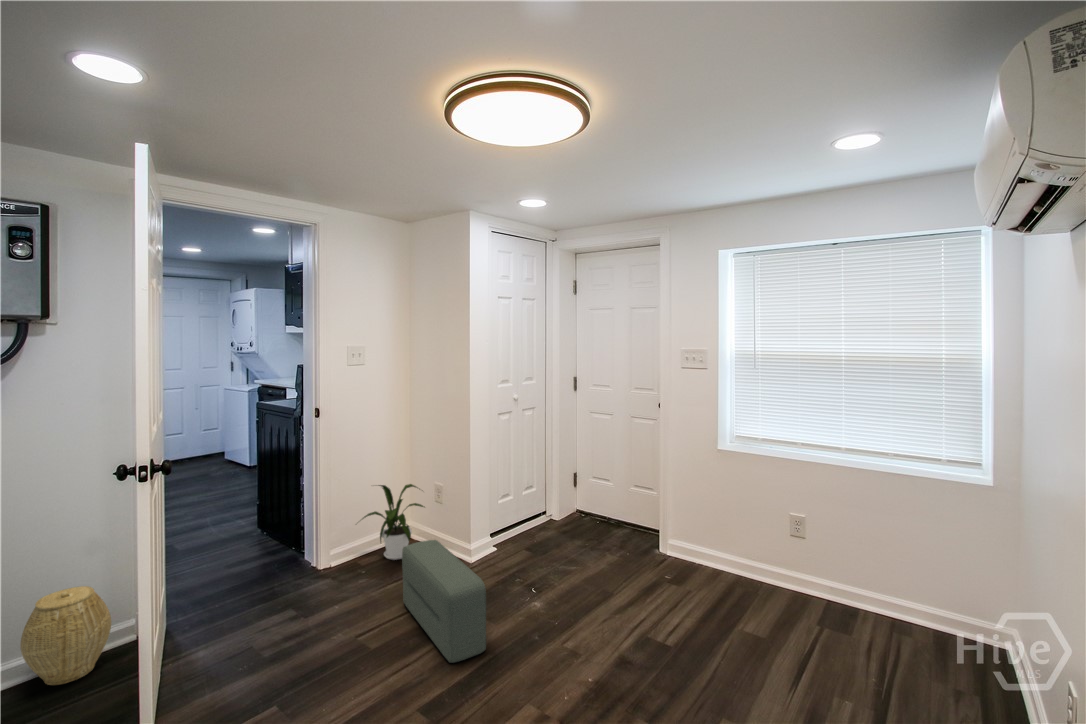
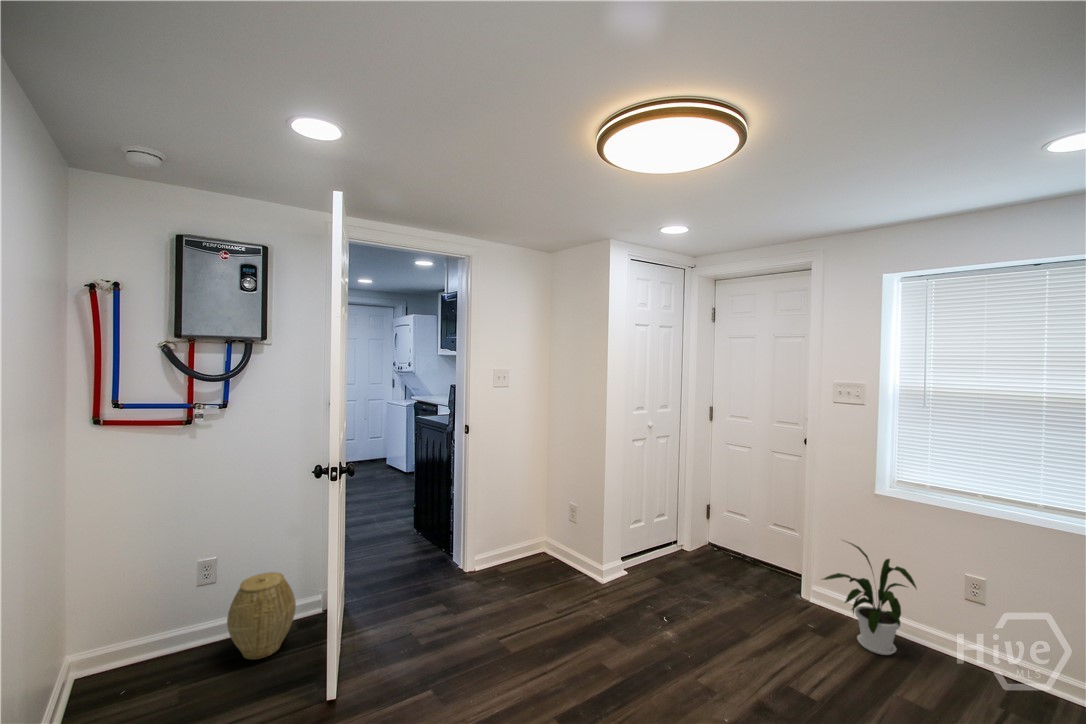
house plant: present [362,484,424,560] -> present [823,543,916,655]
pouf: present [402,540,486,663] -> none [542,561,631,698]

